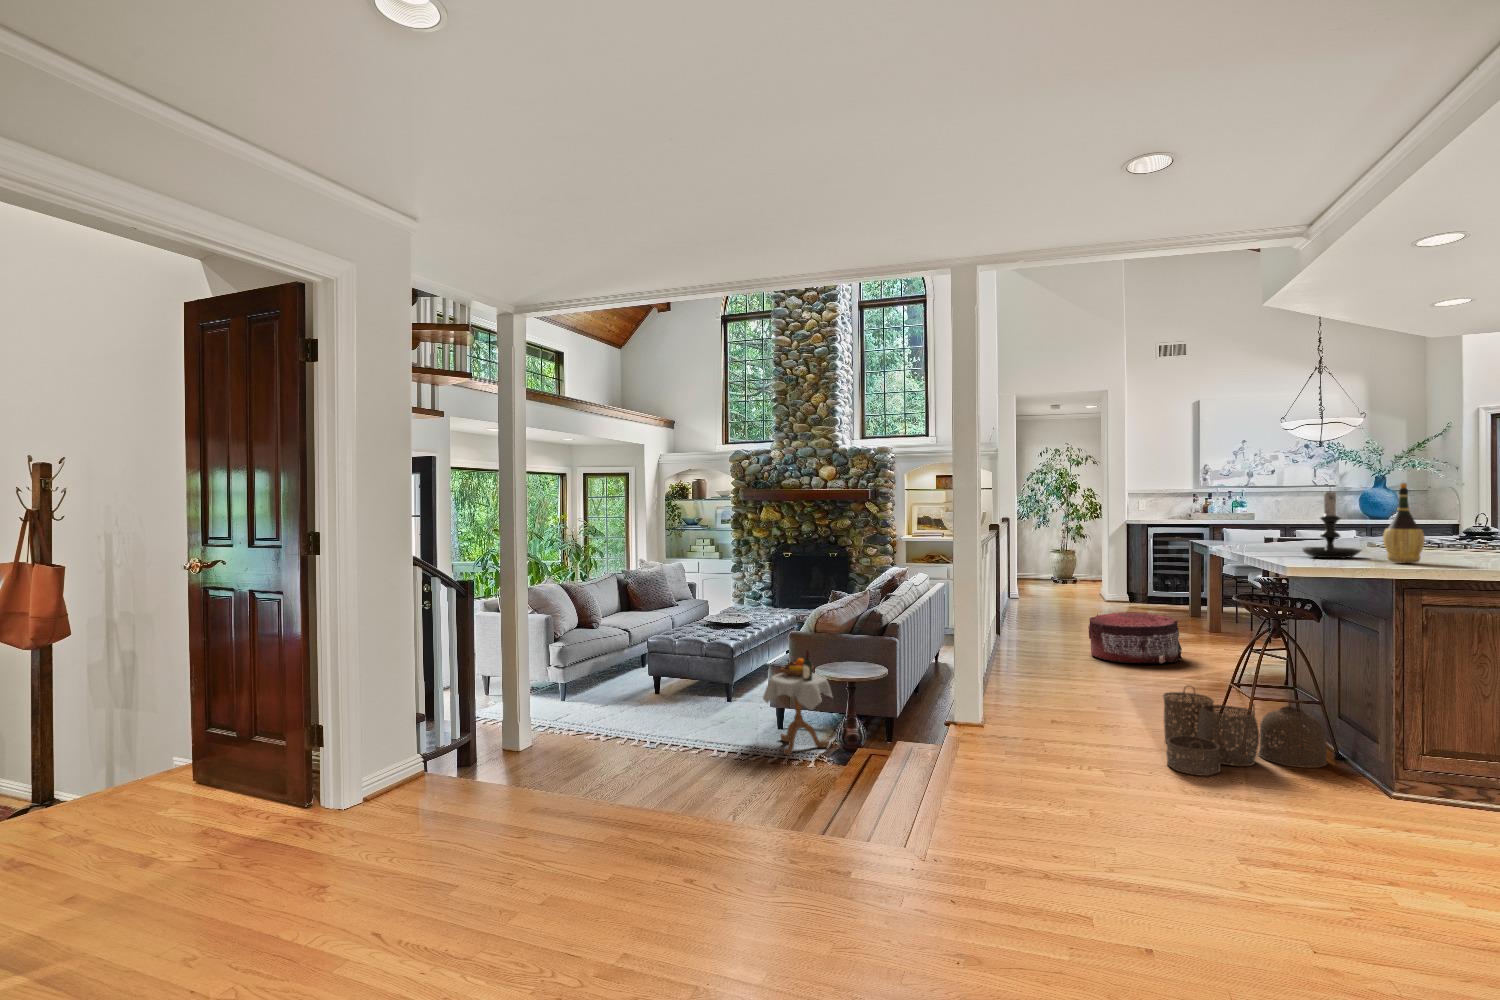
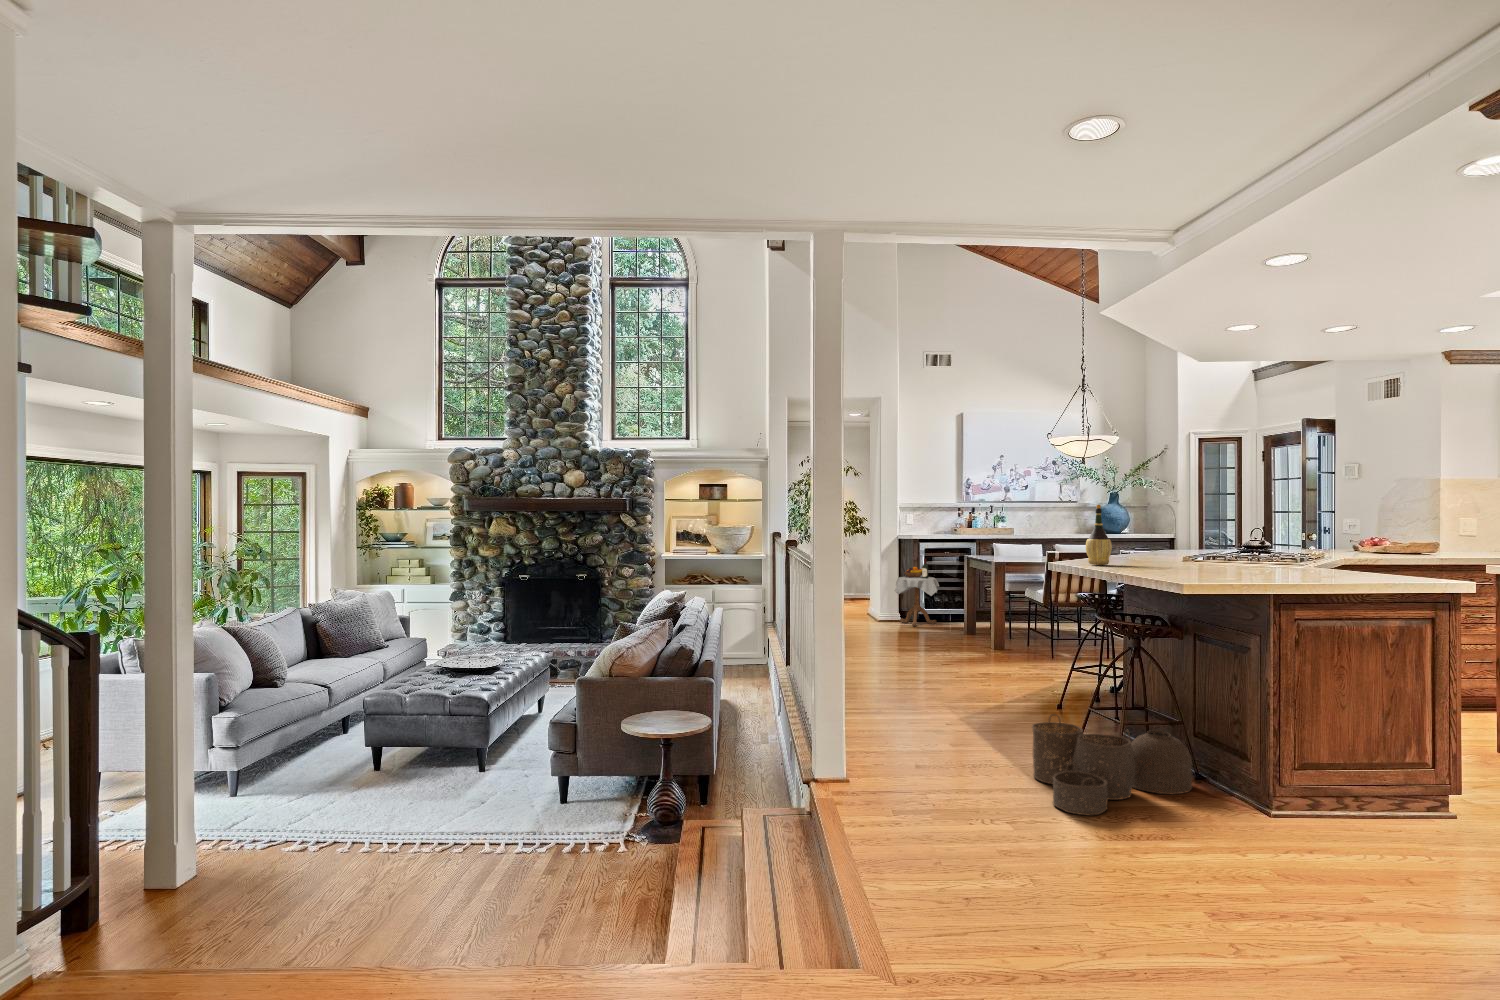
wine bottle: present [1383,483,1425,563] -> present [1086,505,1112,565]
candle holder: present [1303,492,1361,558] -> none [1162,500,1219,574]
pouf: present [1088,612,1182,663] -> none [897,633,992,689]
side table: present [763,650,832,755] -> present [895,559,939,626]

